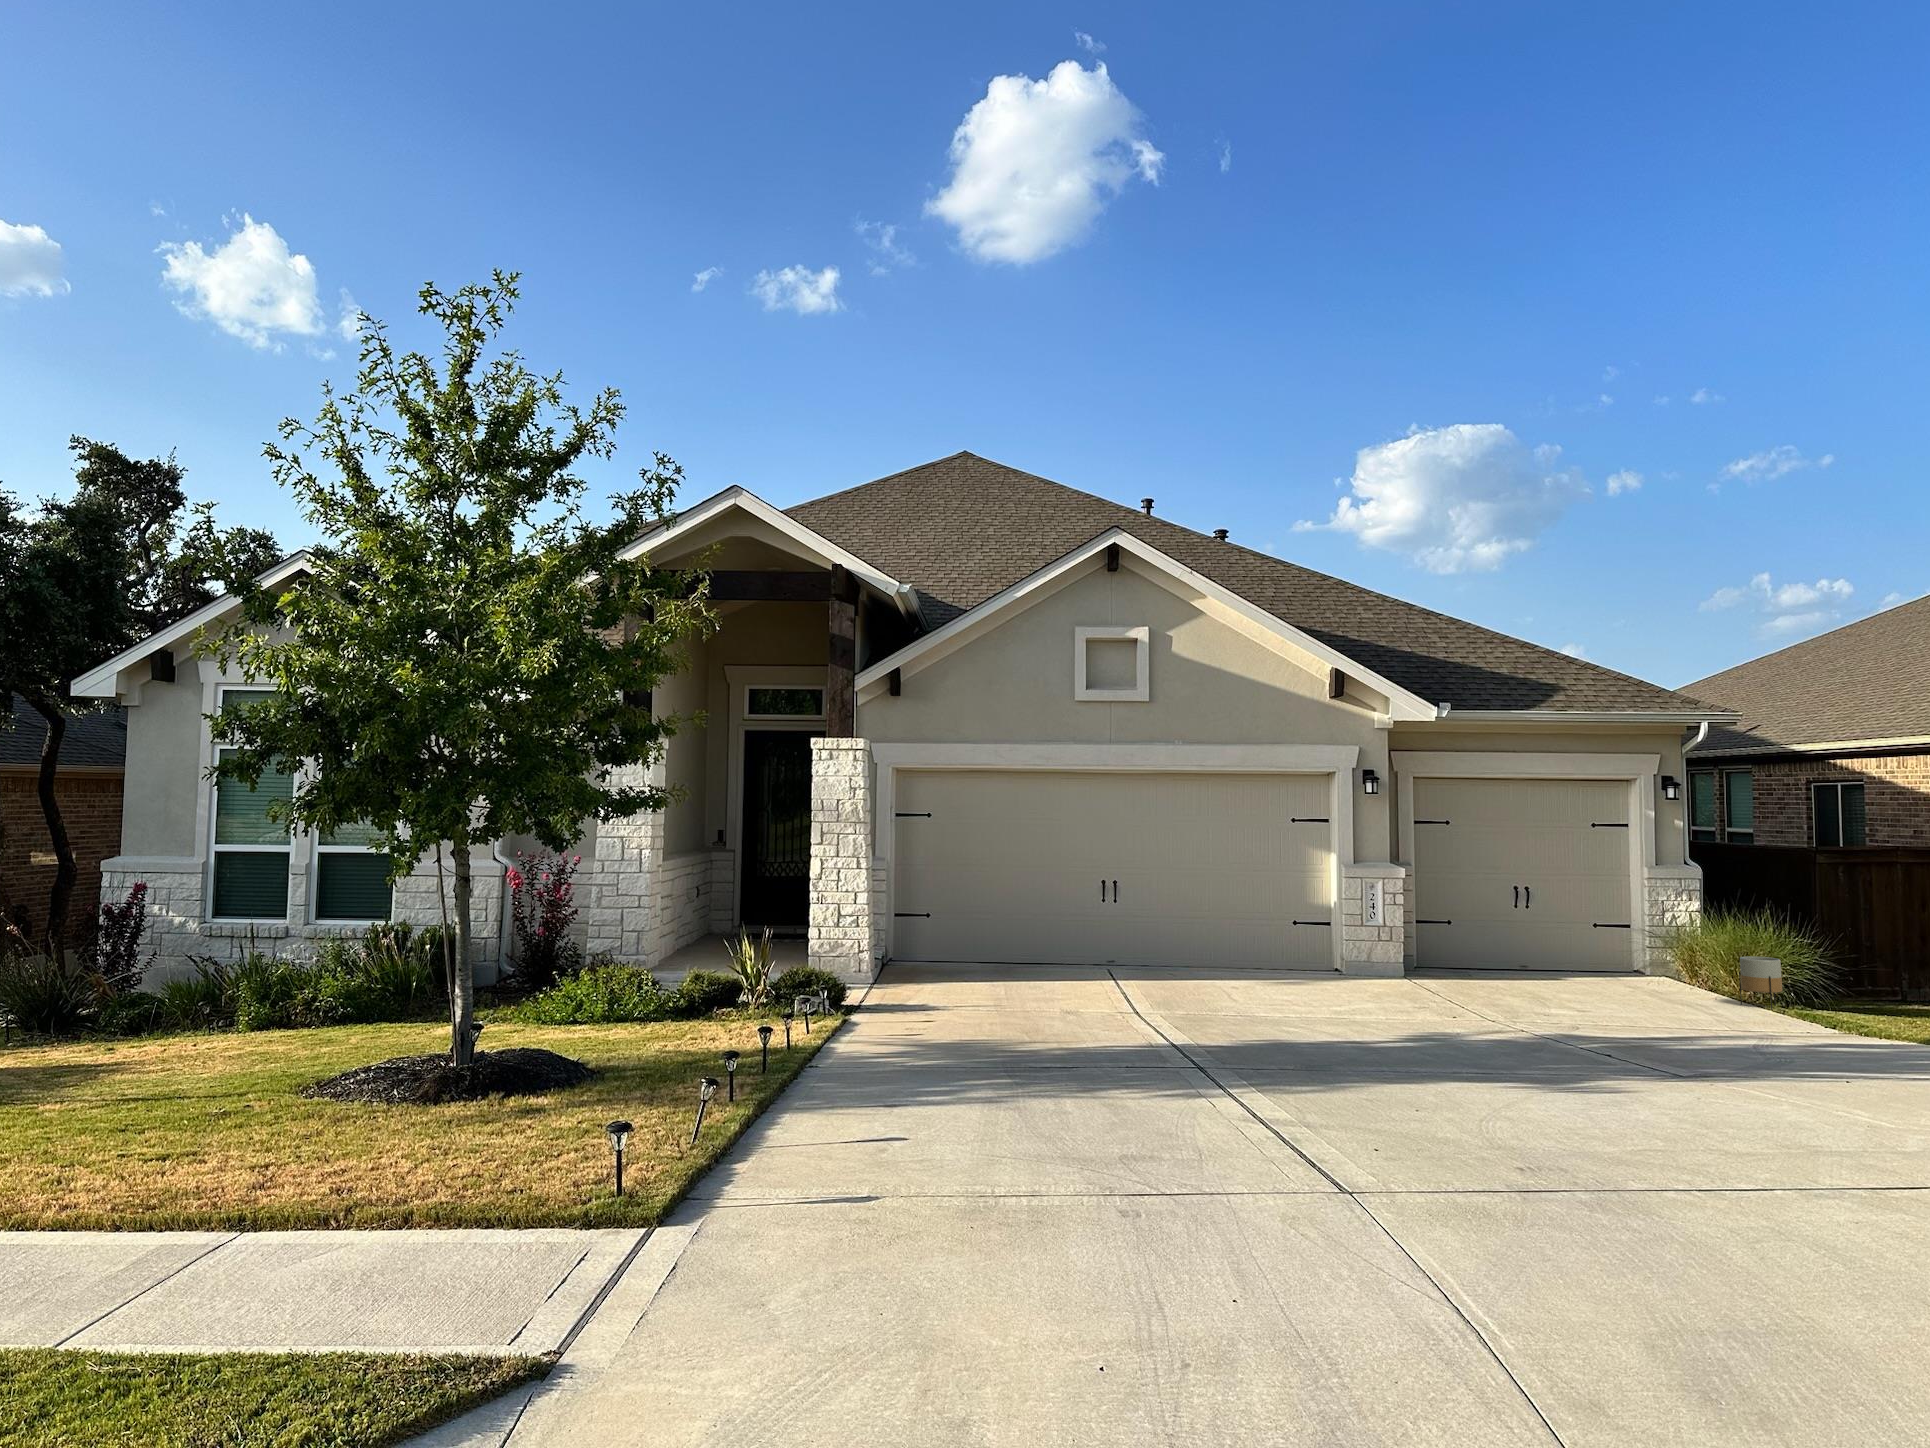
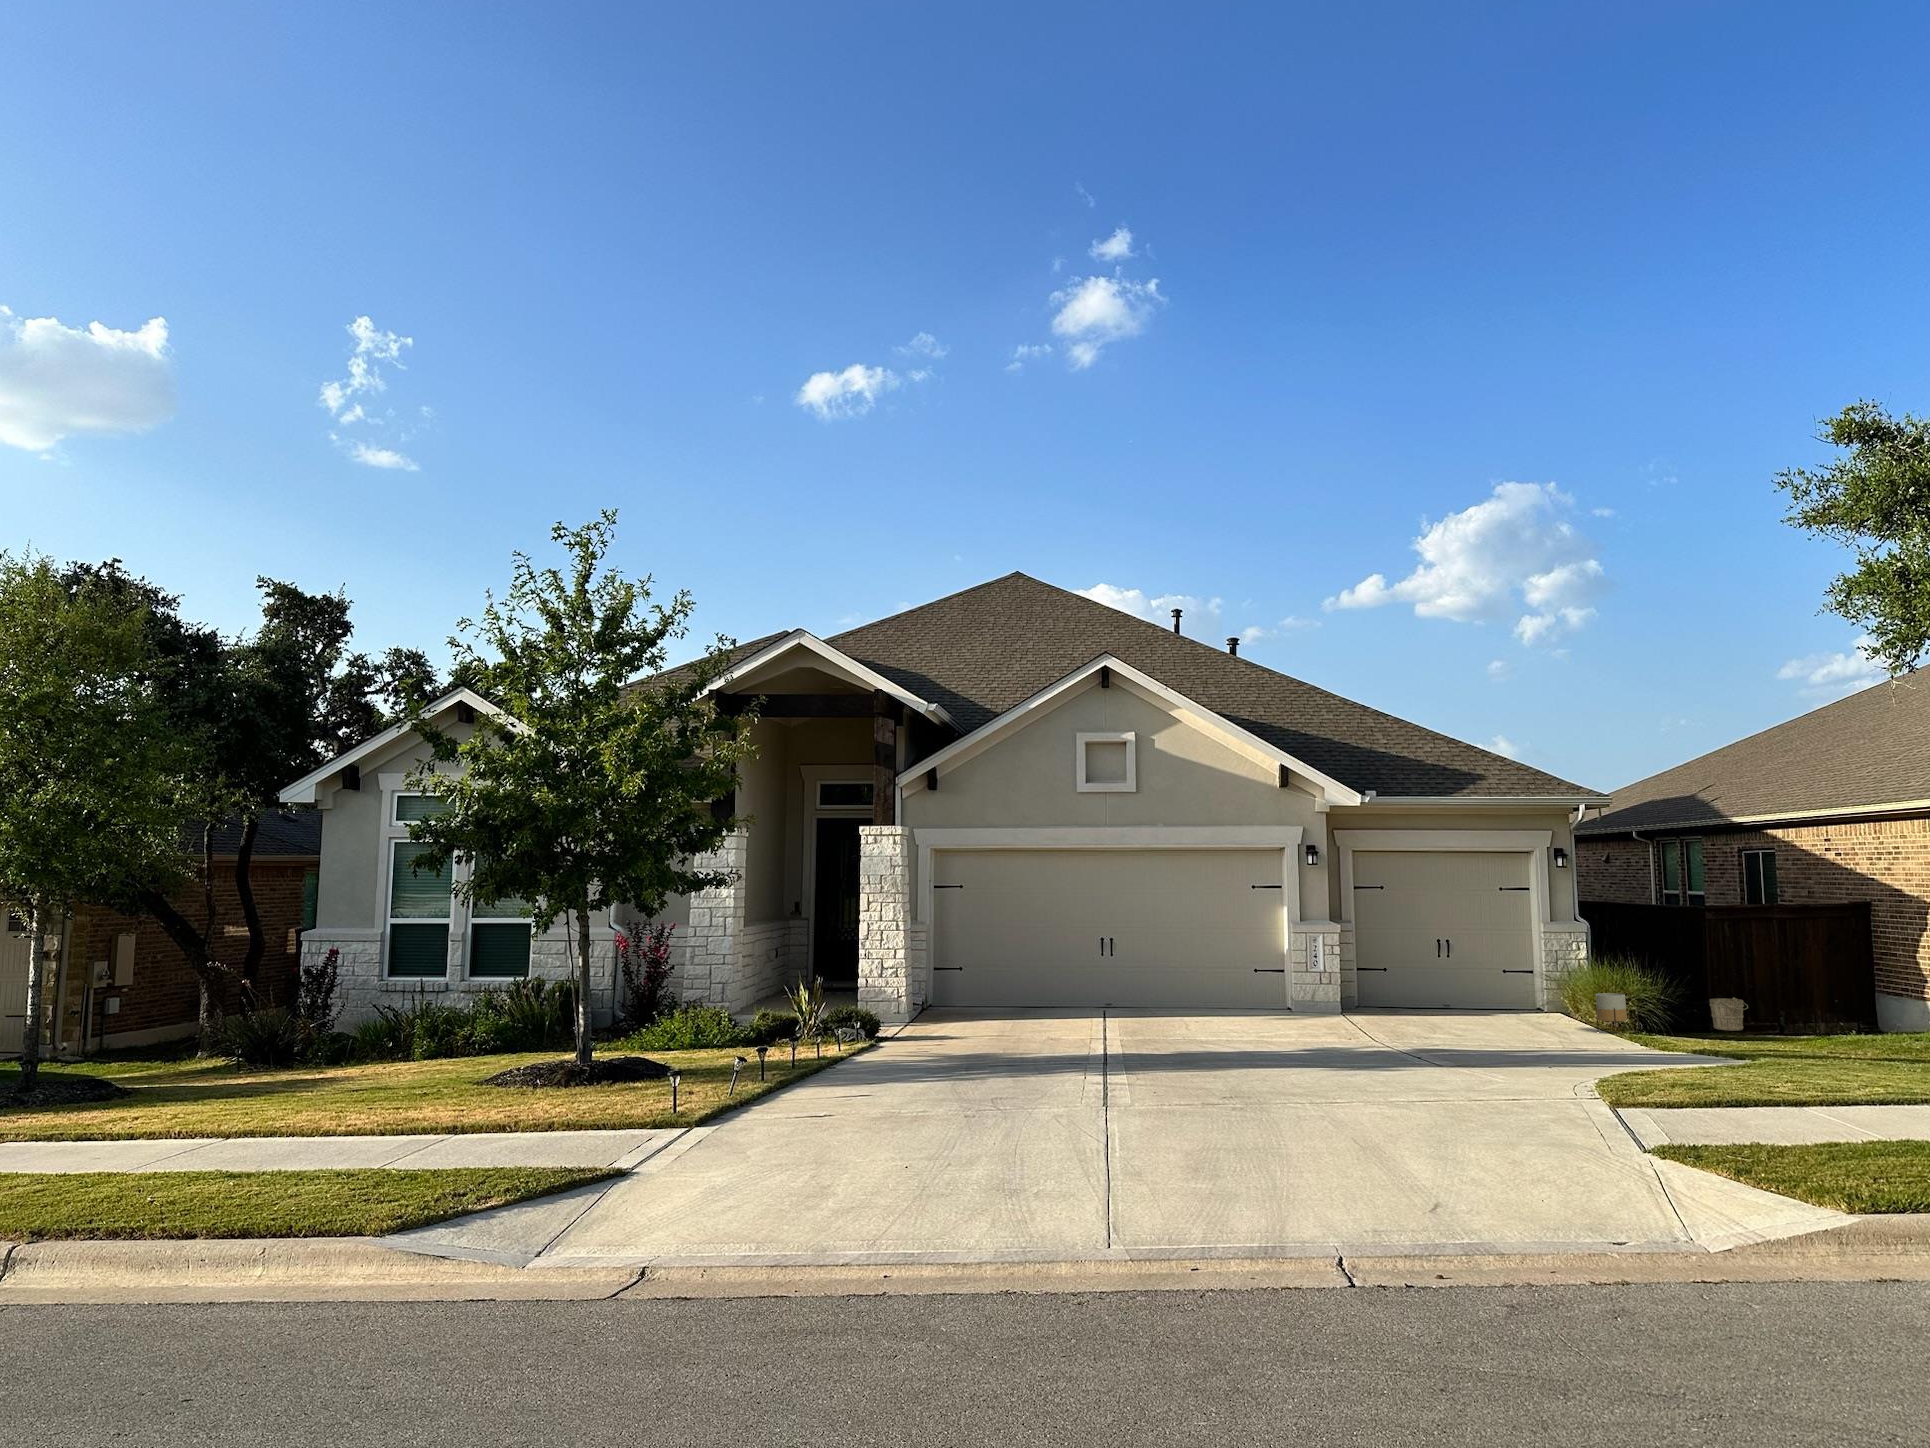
bucket: none [1851,960,1903,1001] -> present [1710,997,1748,1031]

